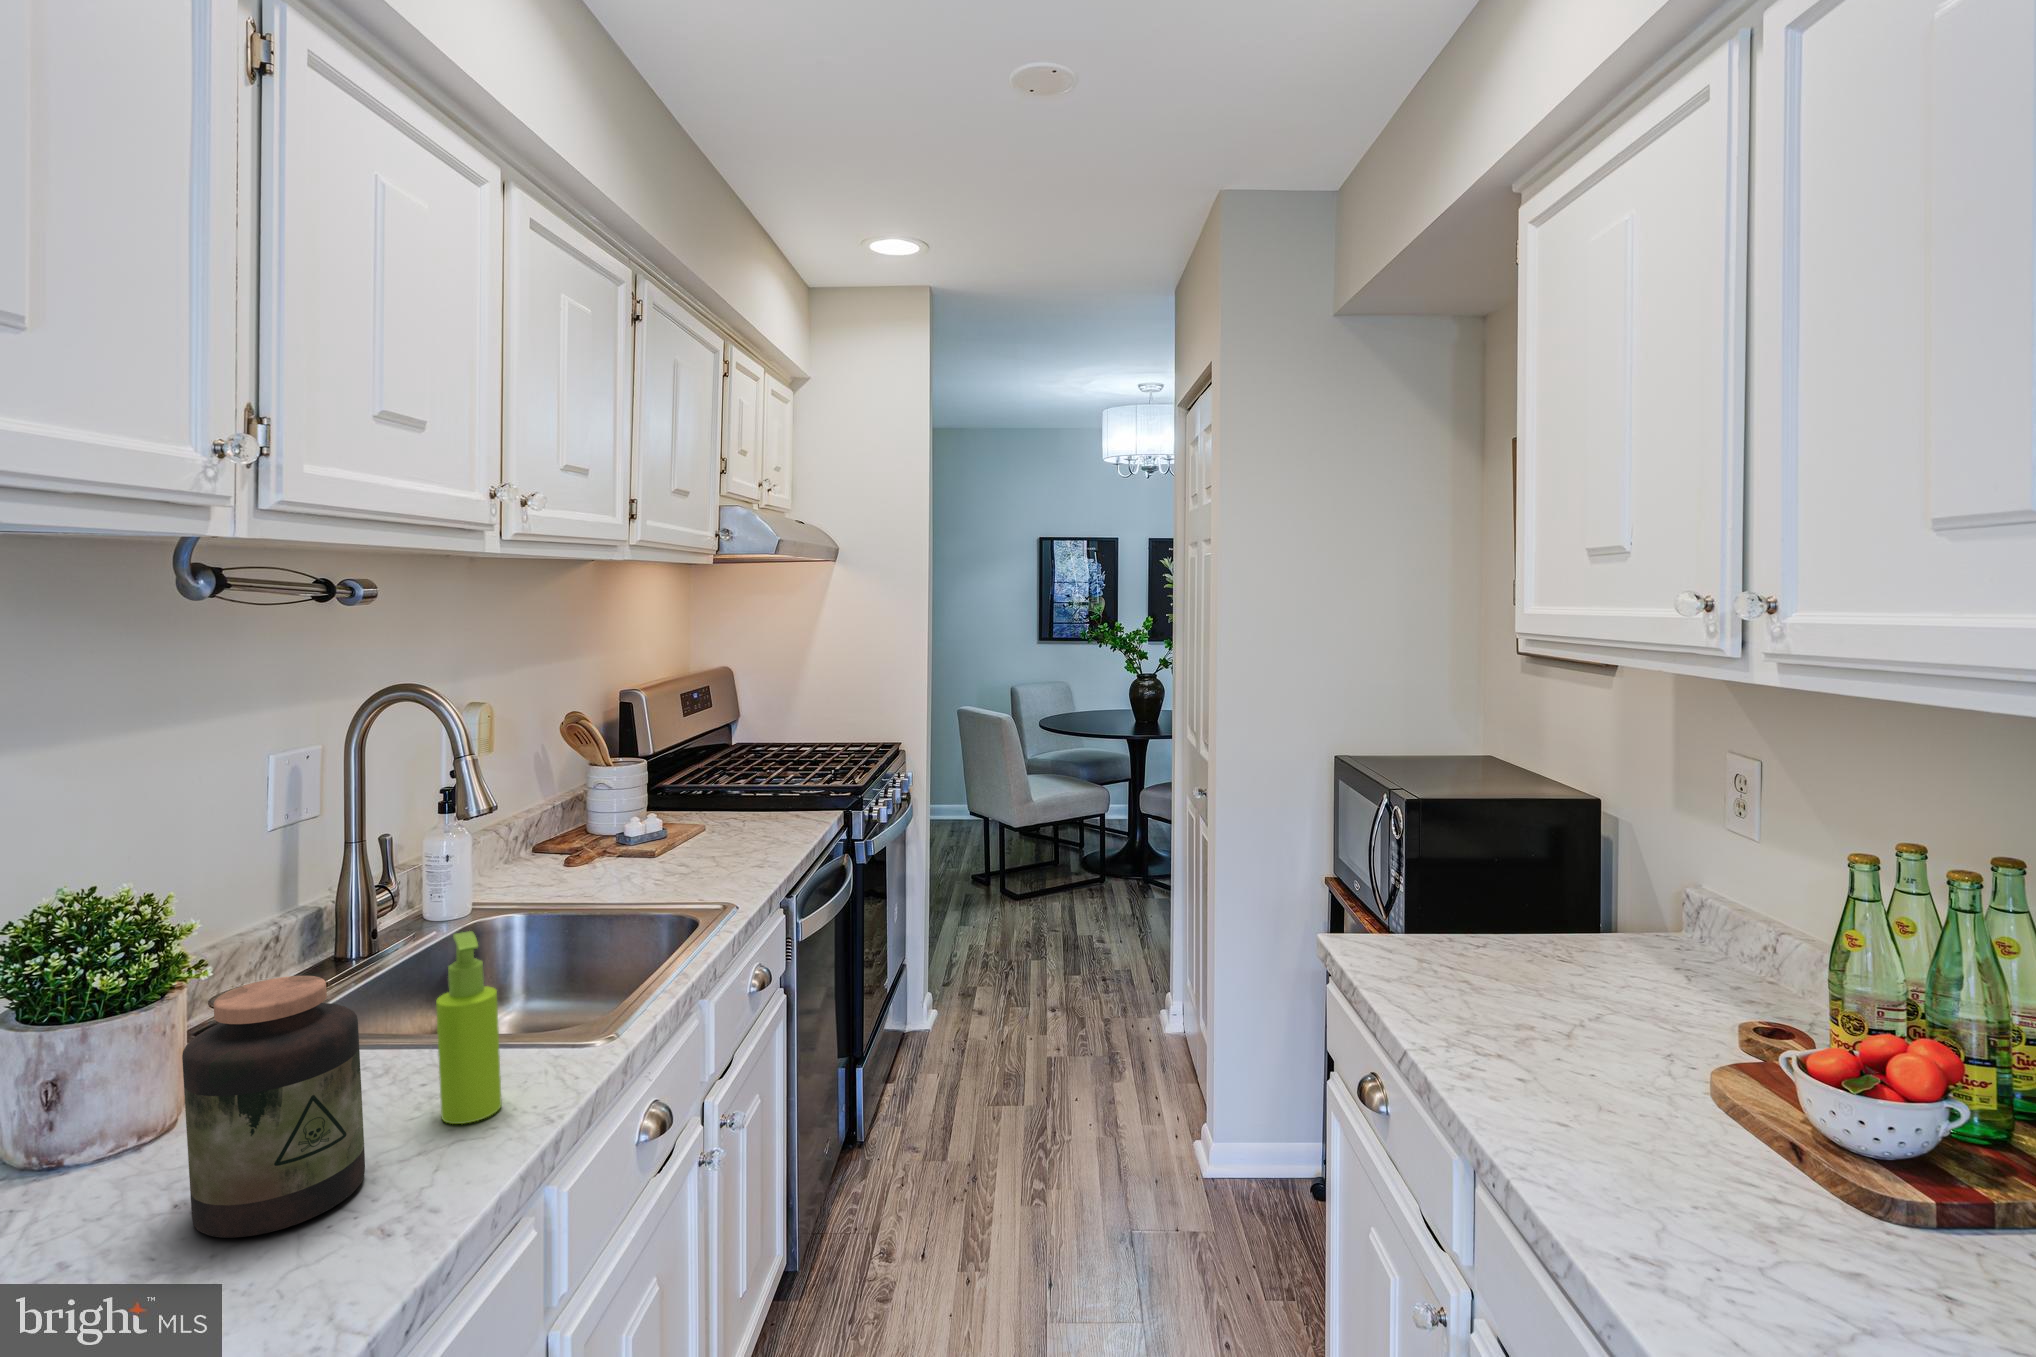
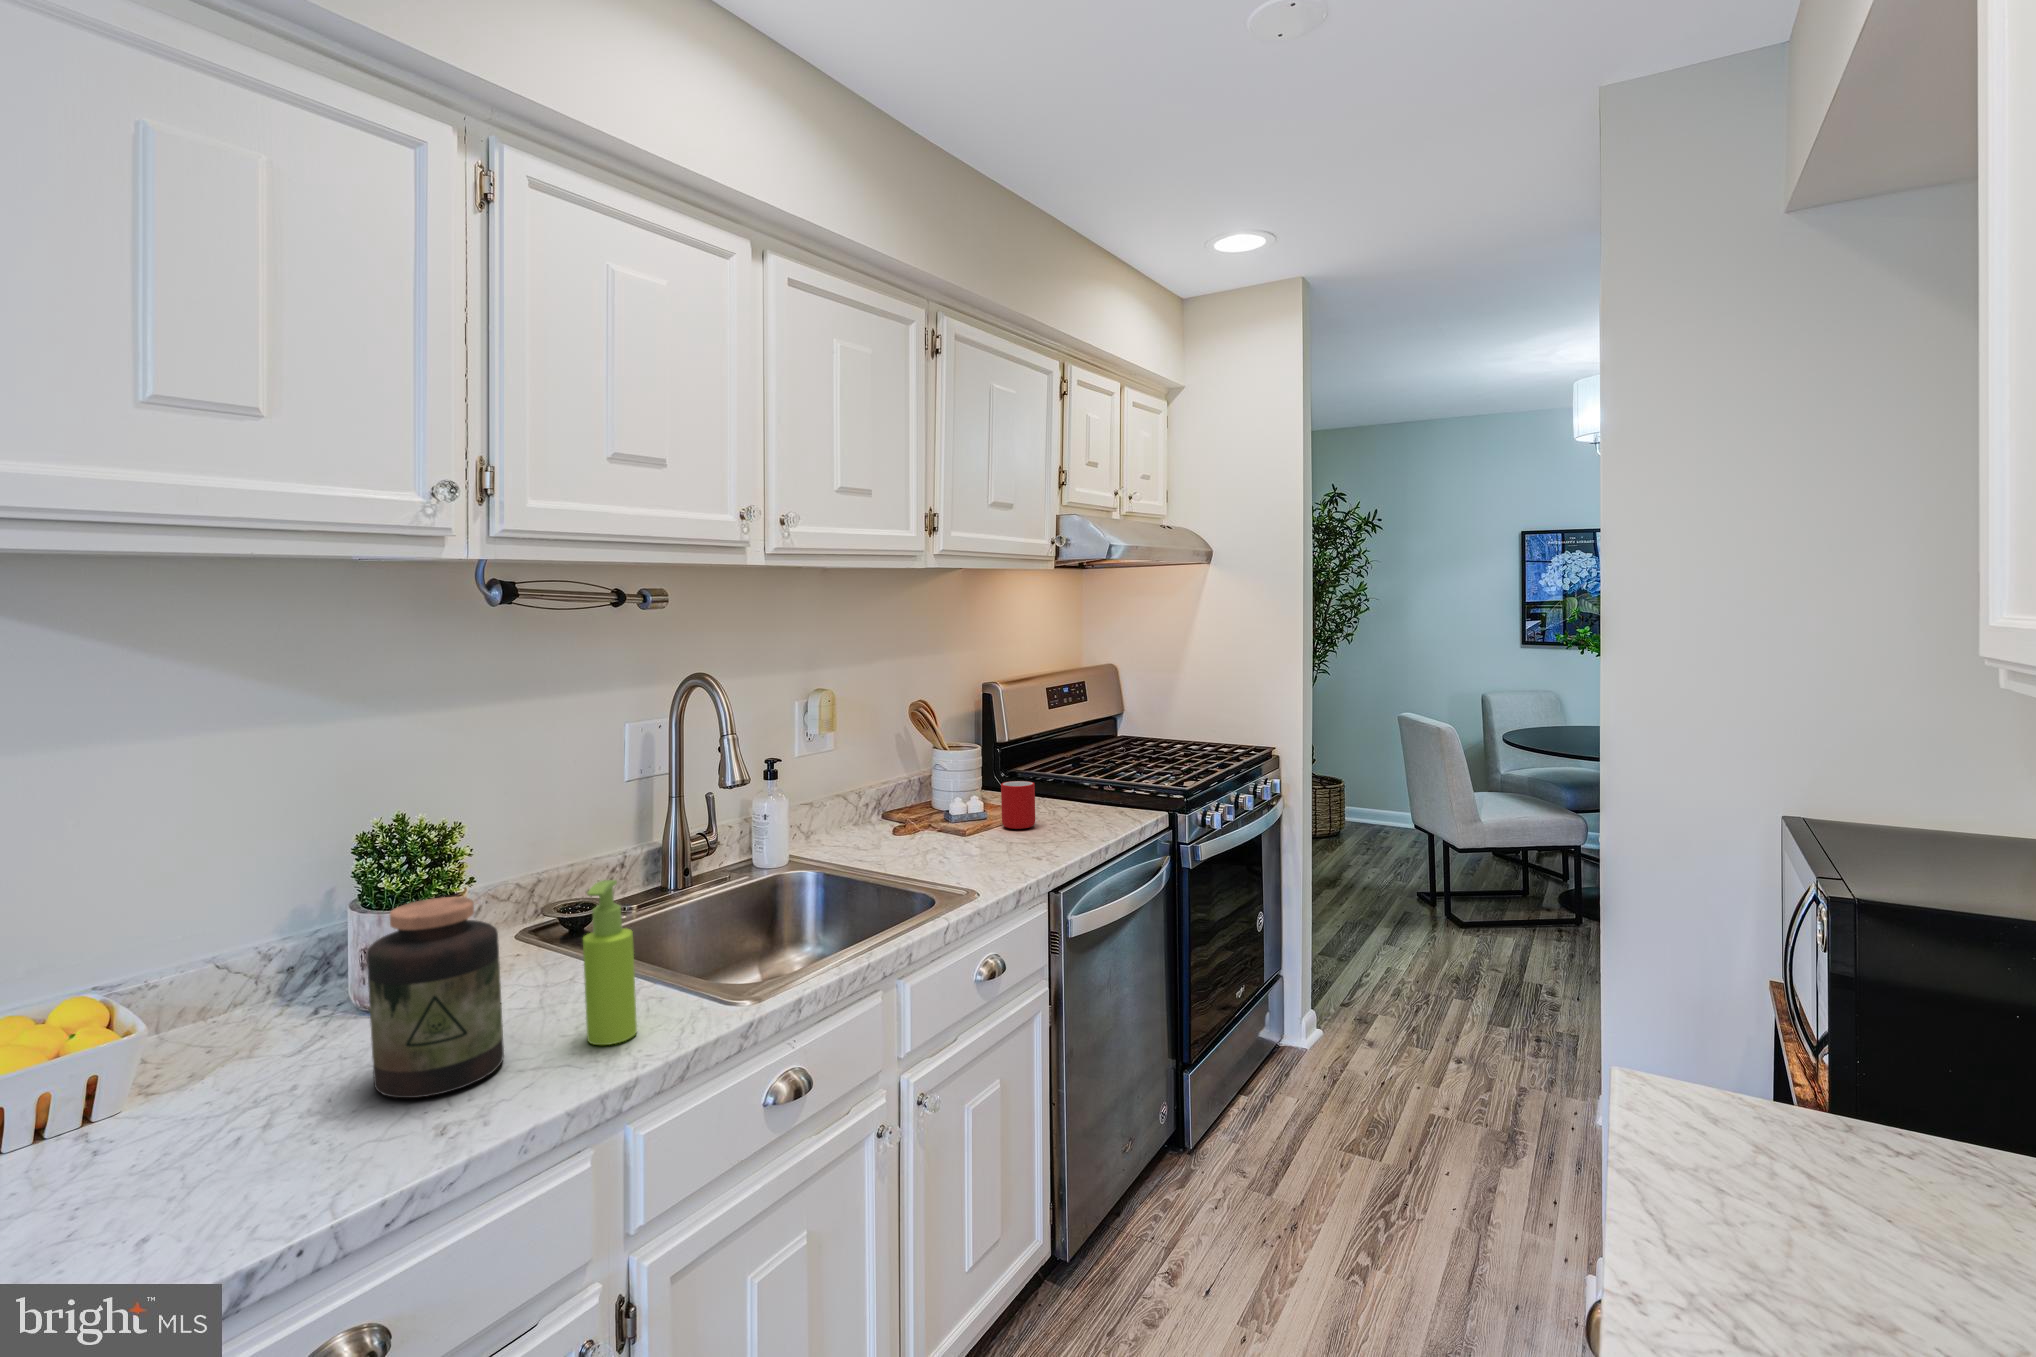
cup: none [687,795,725,845] -> present [1001,781,1035,829]

